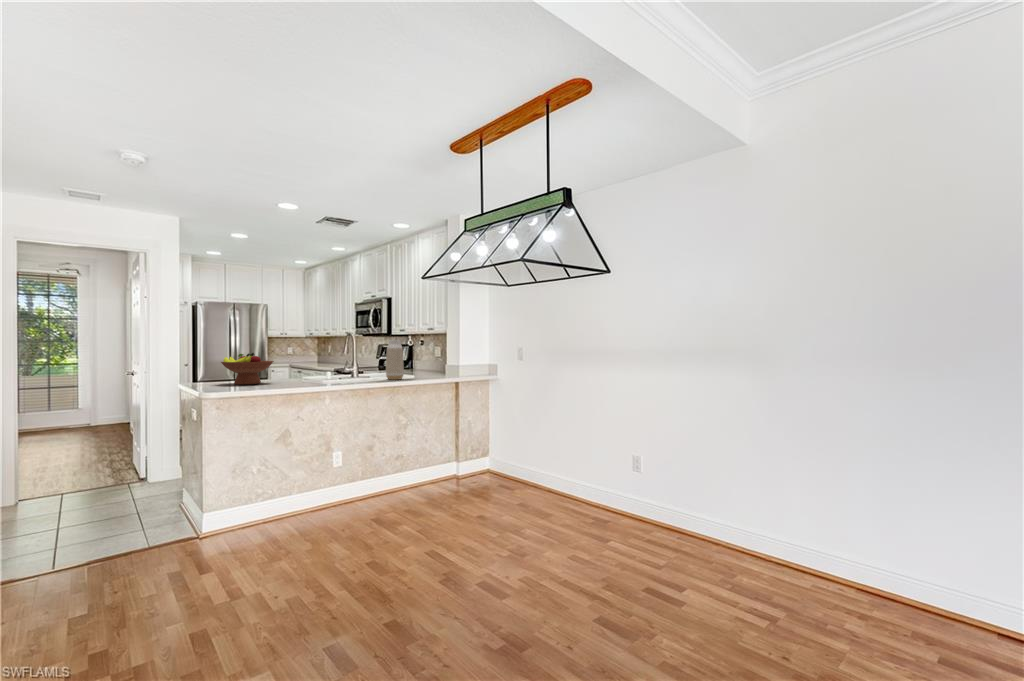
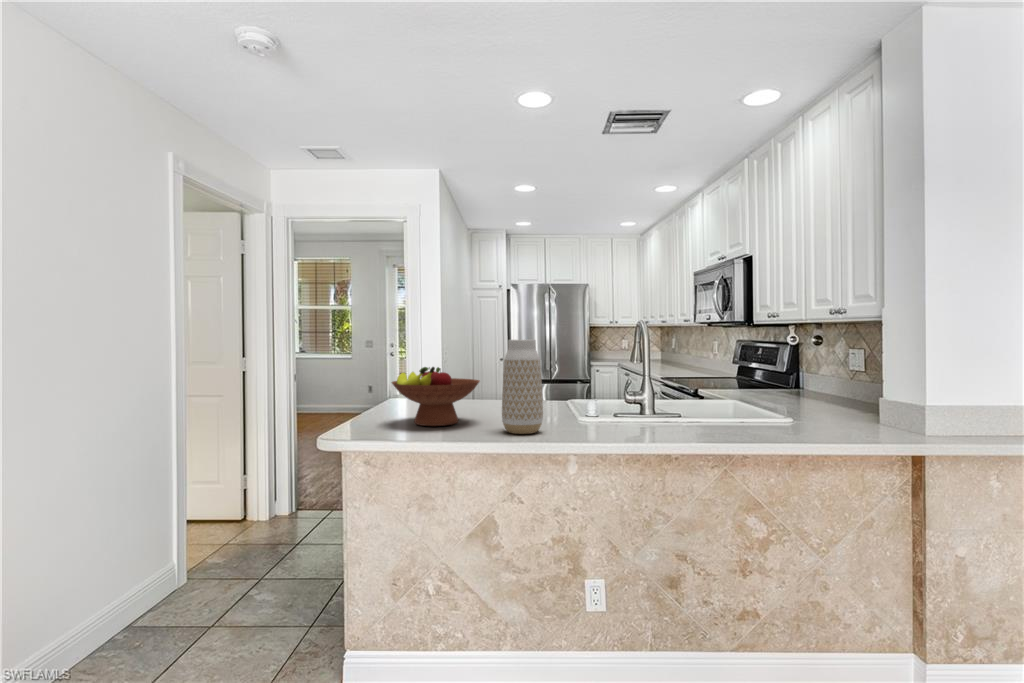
vase: present [386,340,404,380] -> present [502,340,543,434]

